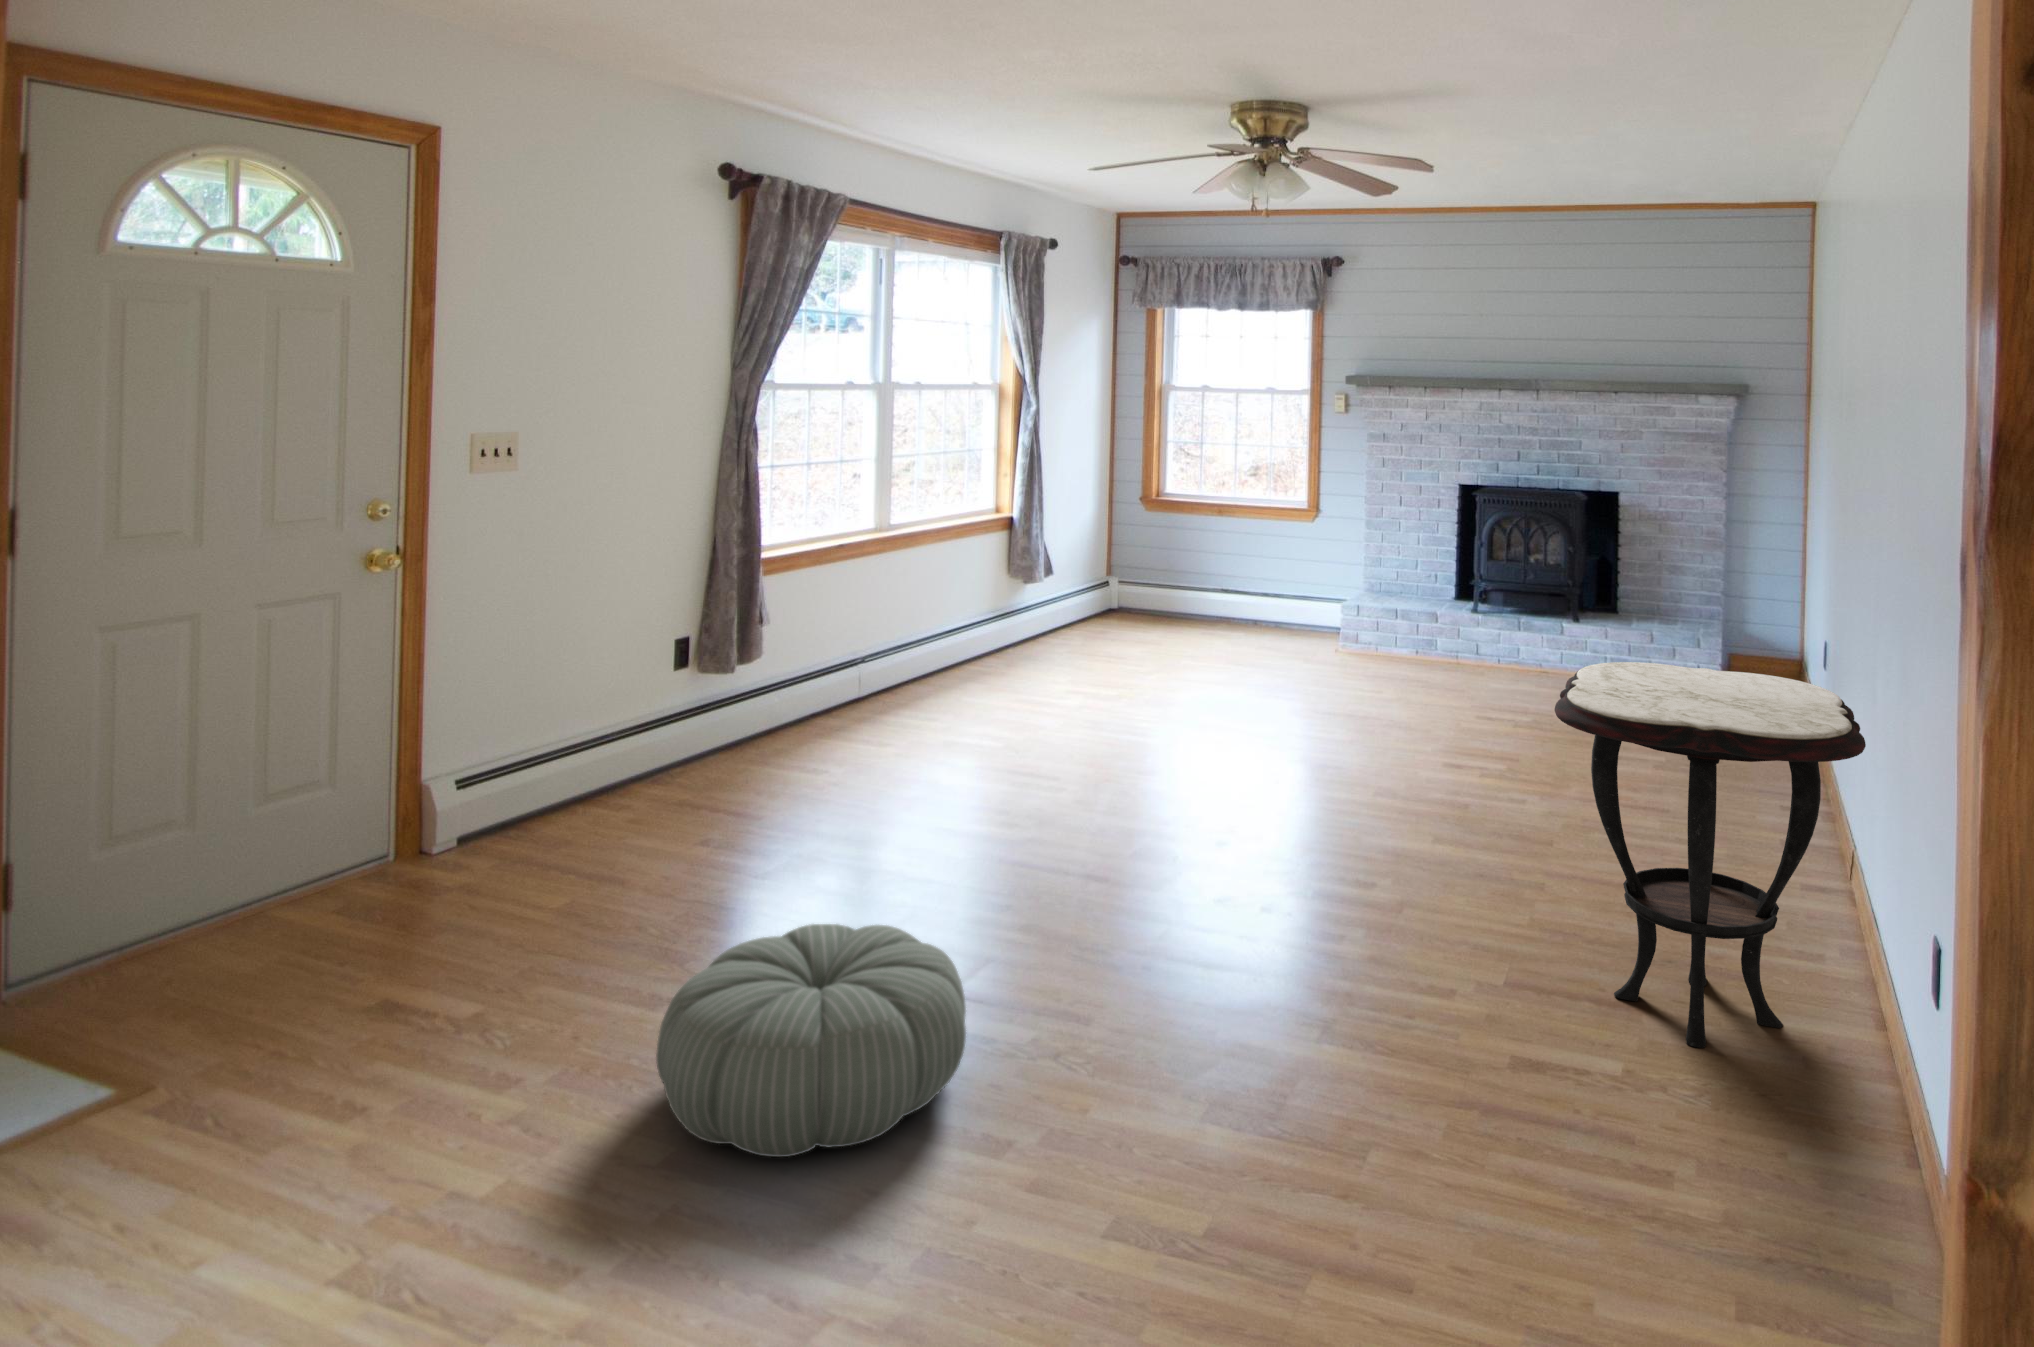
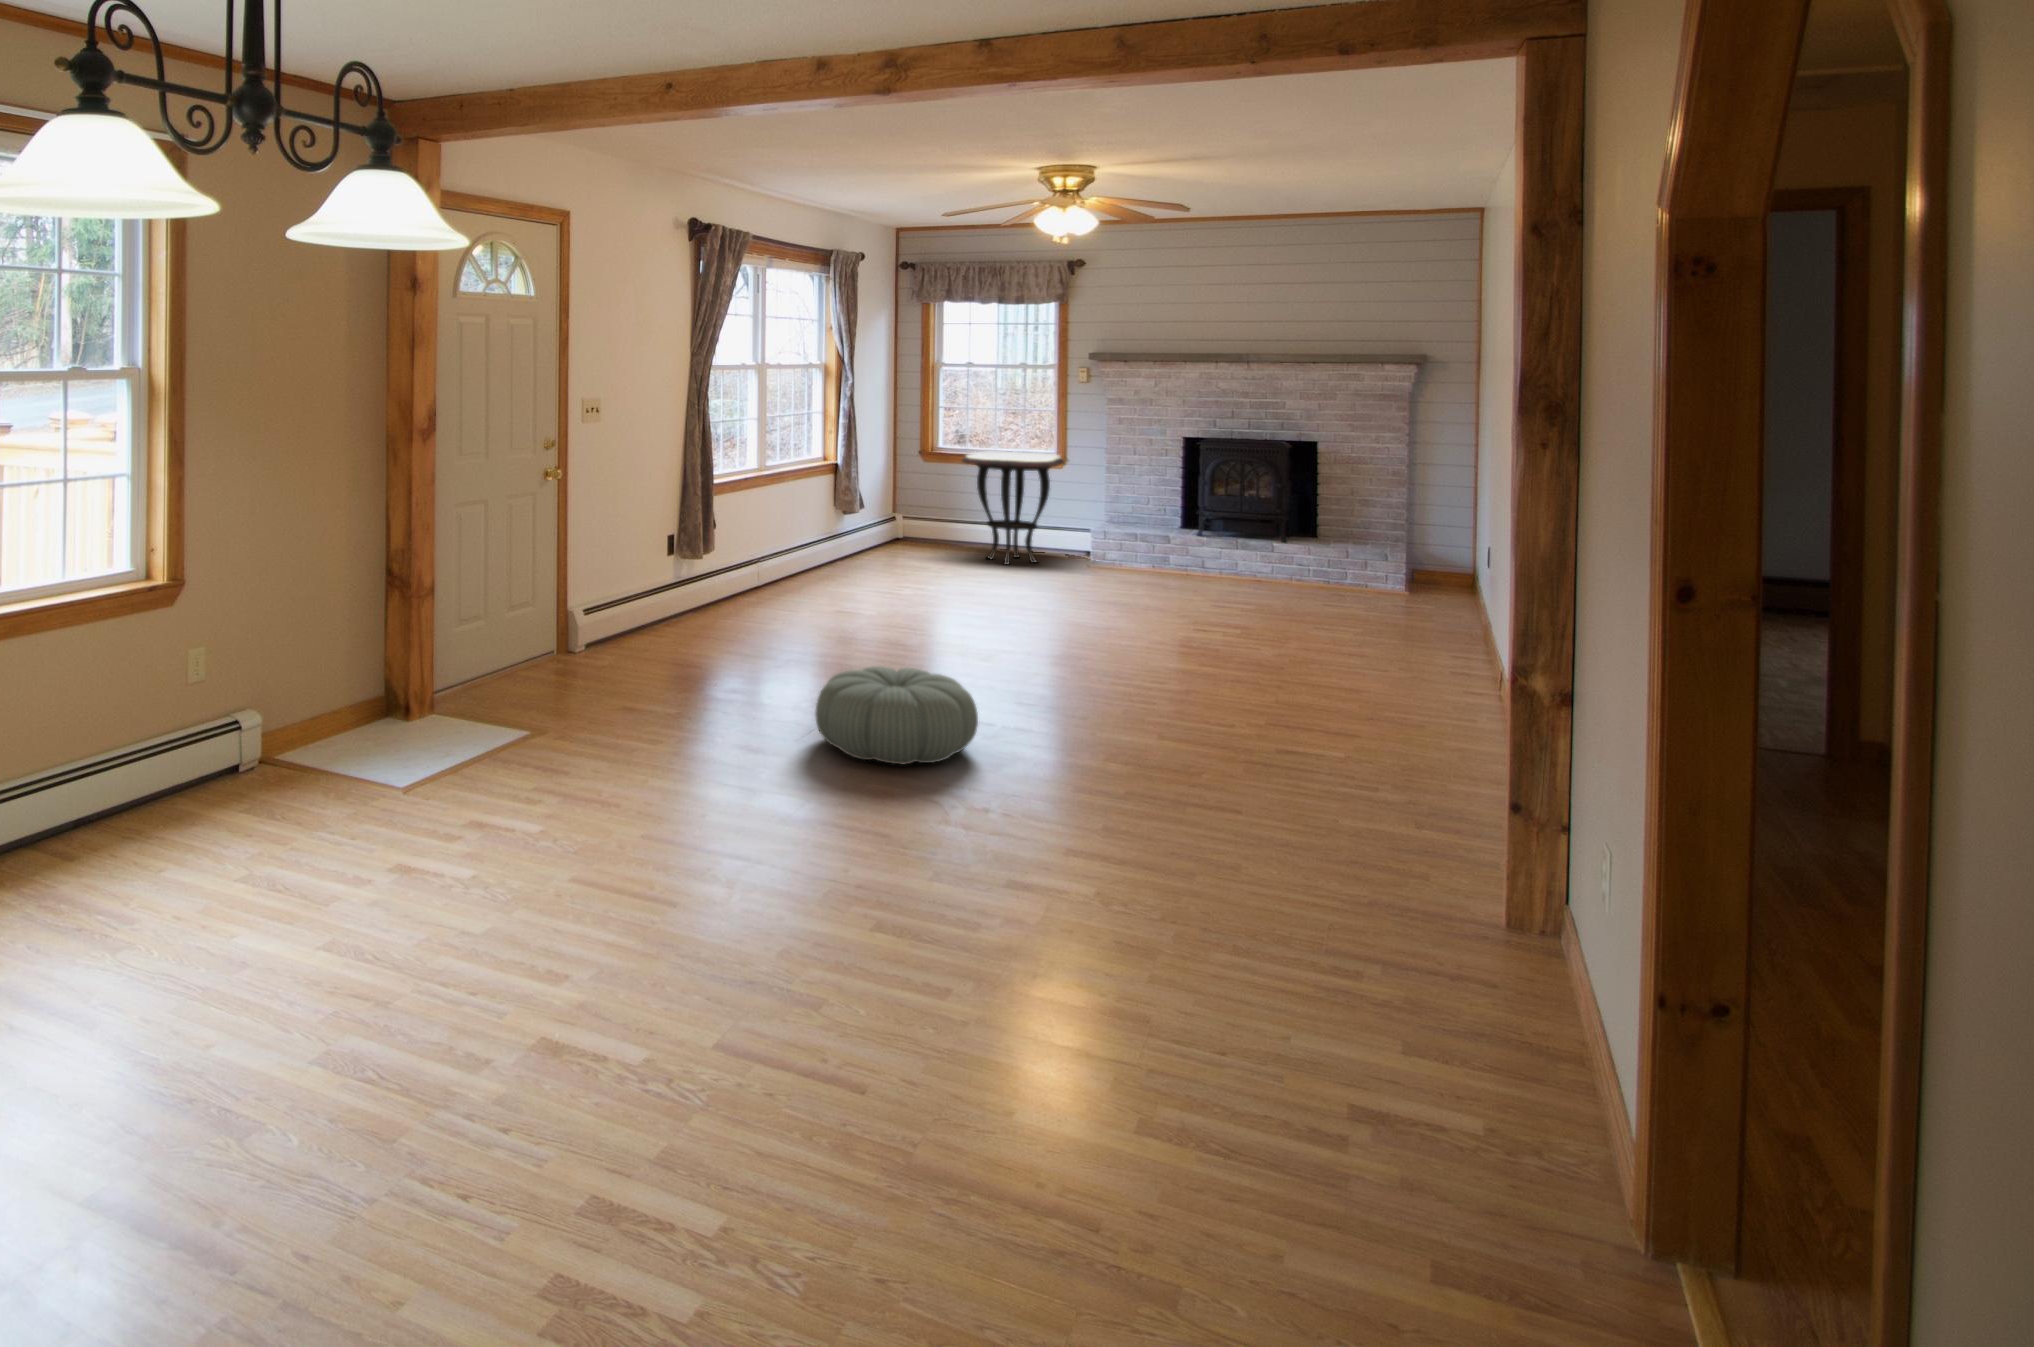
side table: present [1555,662,1866,1048] -> present [962,452,1065,565]

